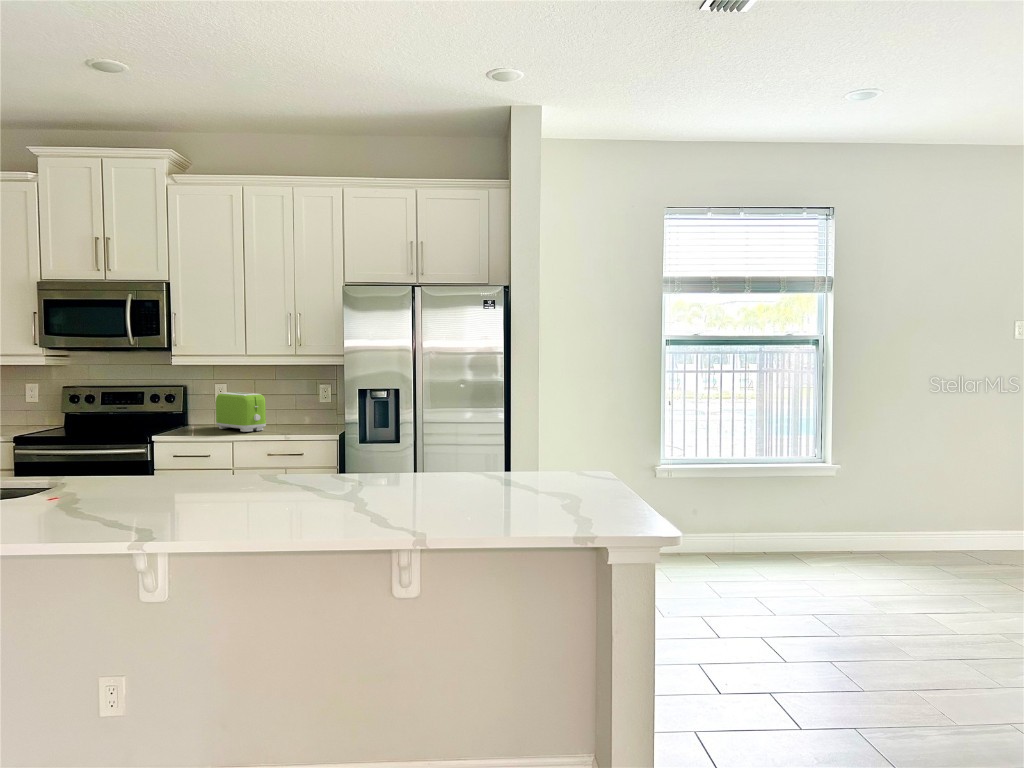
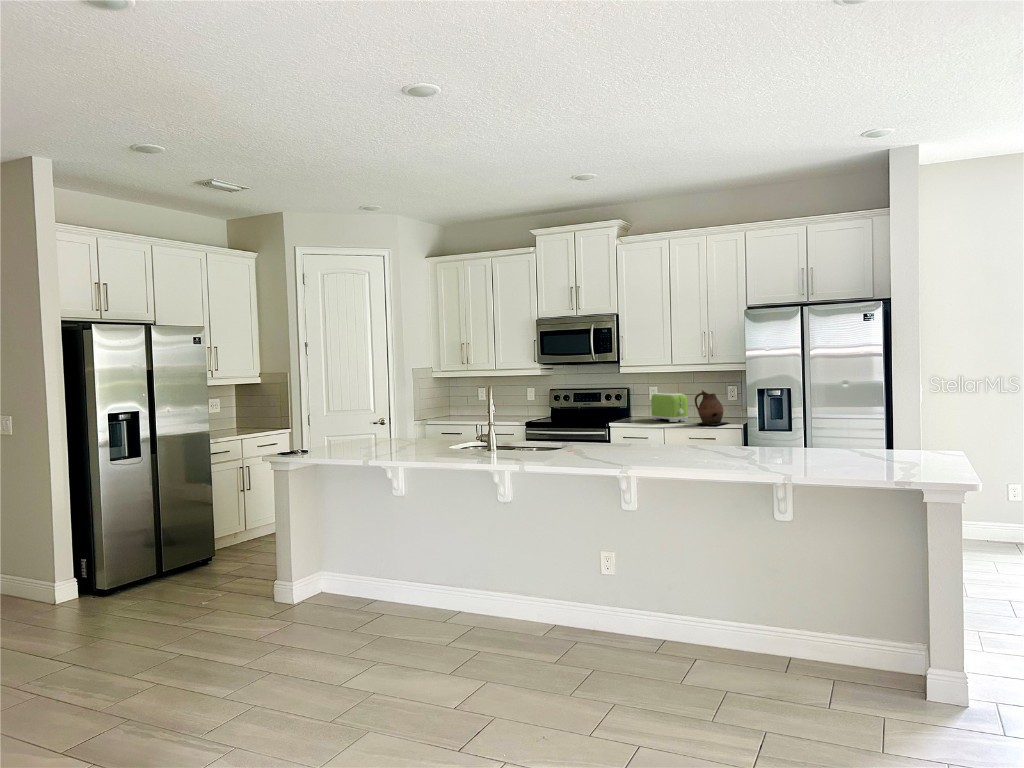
ceramic pitcher: none [275,388,321,436] -> present [695,390,728,425]

